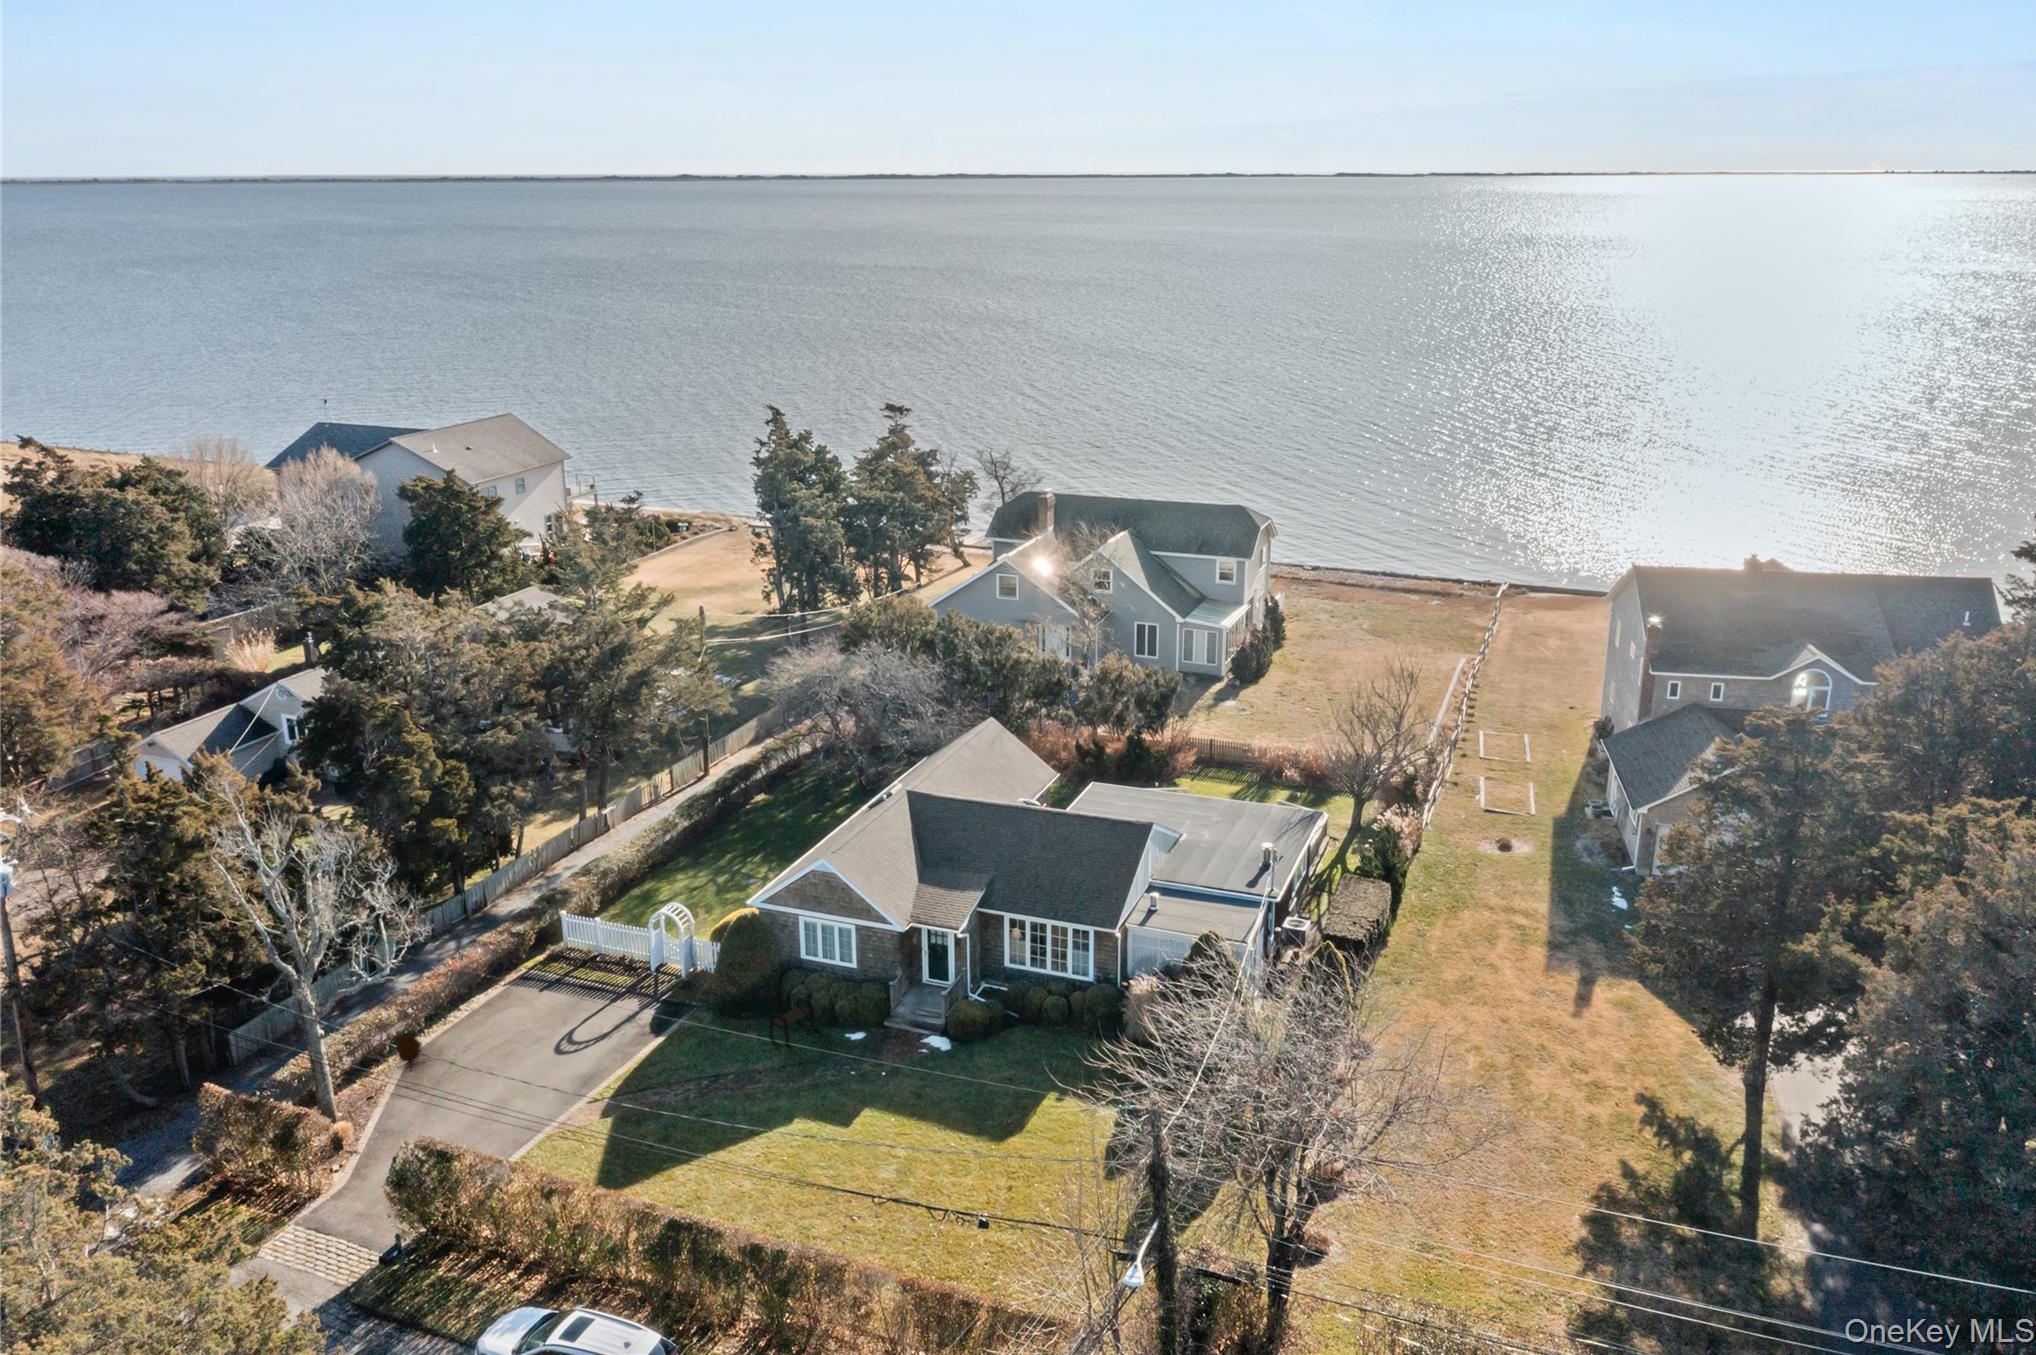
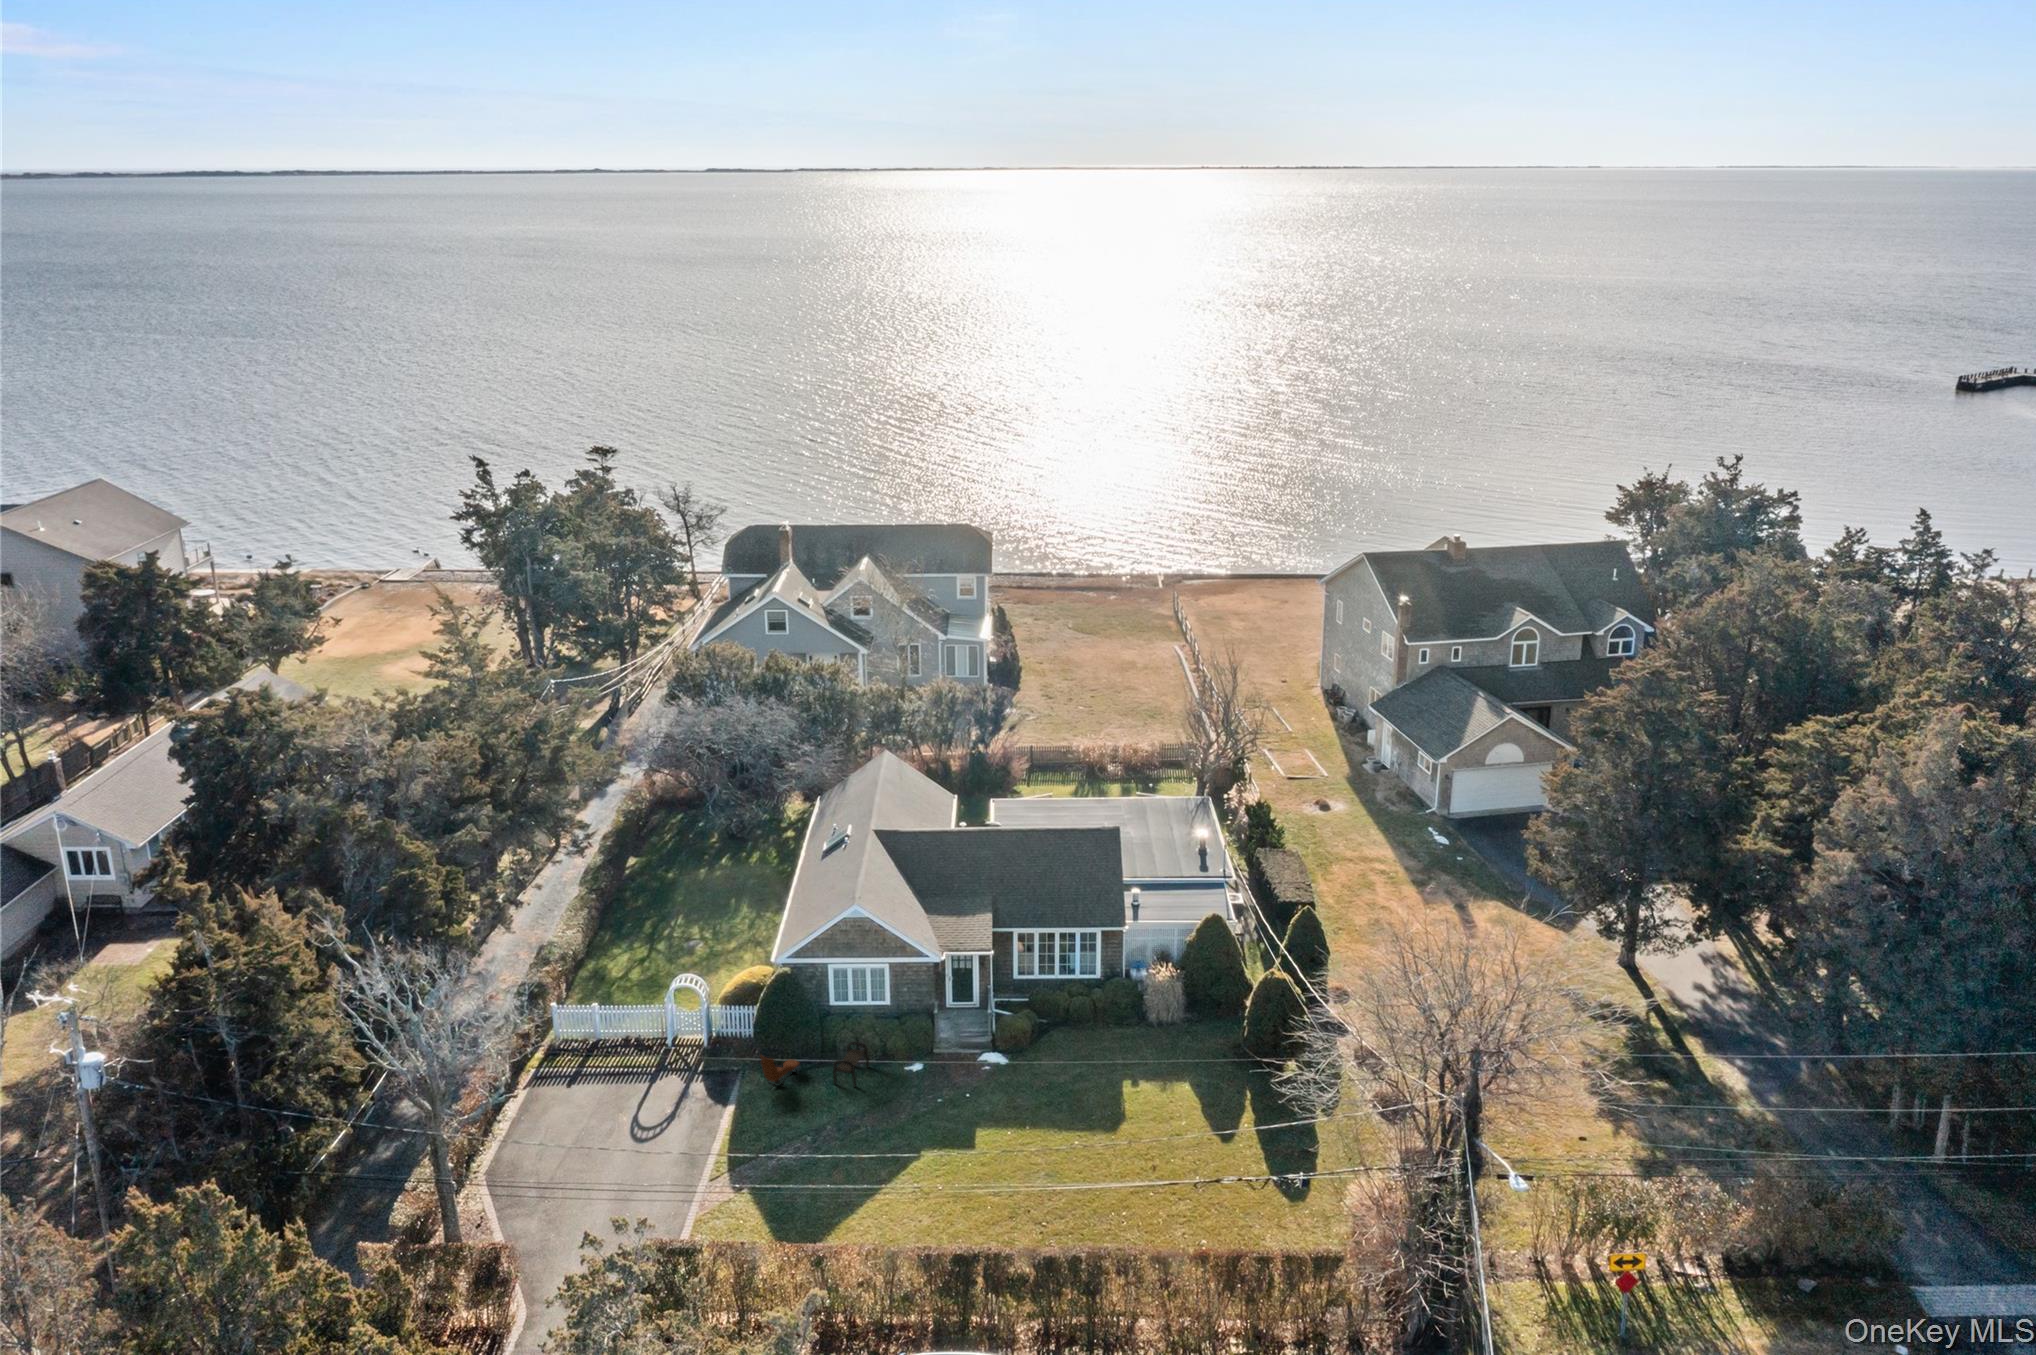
lounge chair: present [396,1034,422,1068] -> present [760,1056,799,1085]

